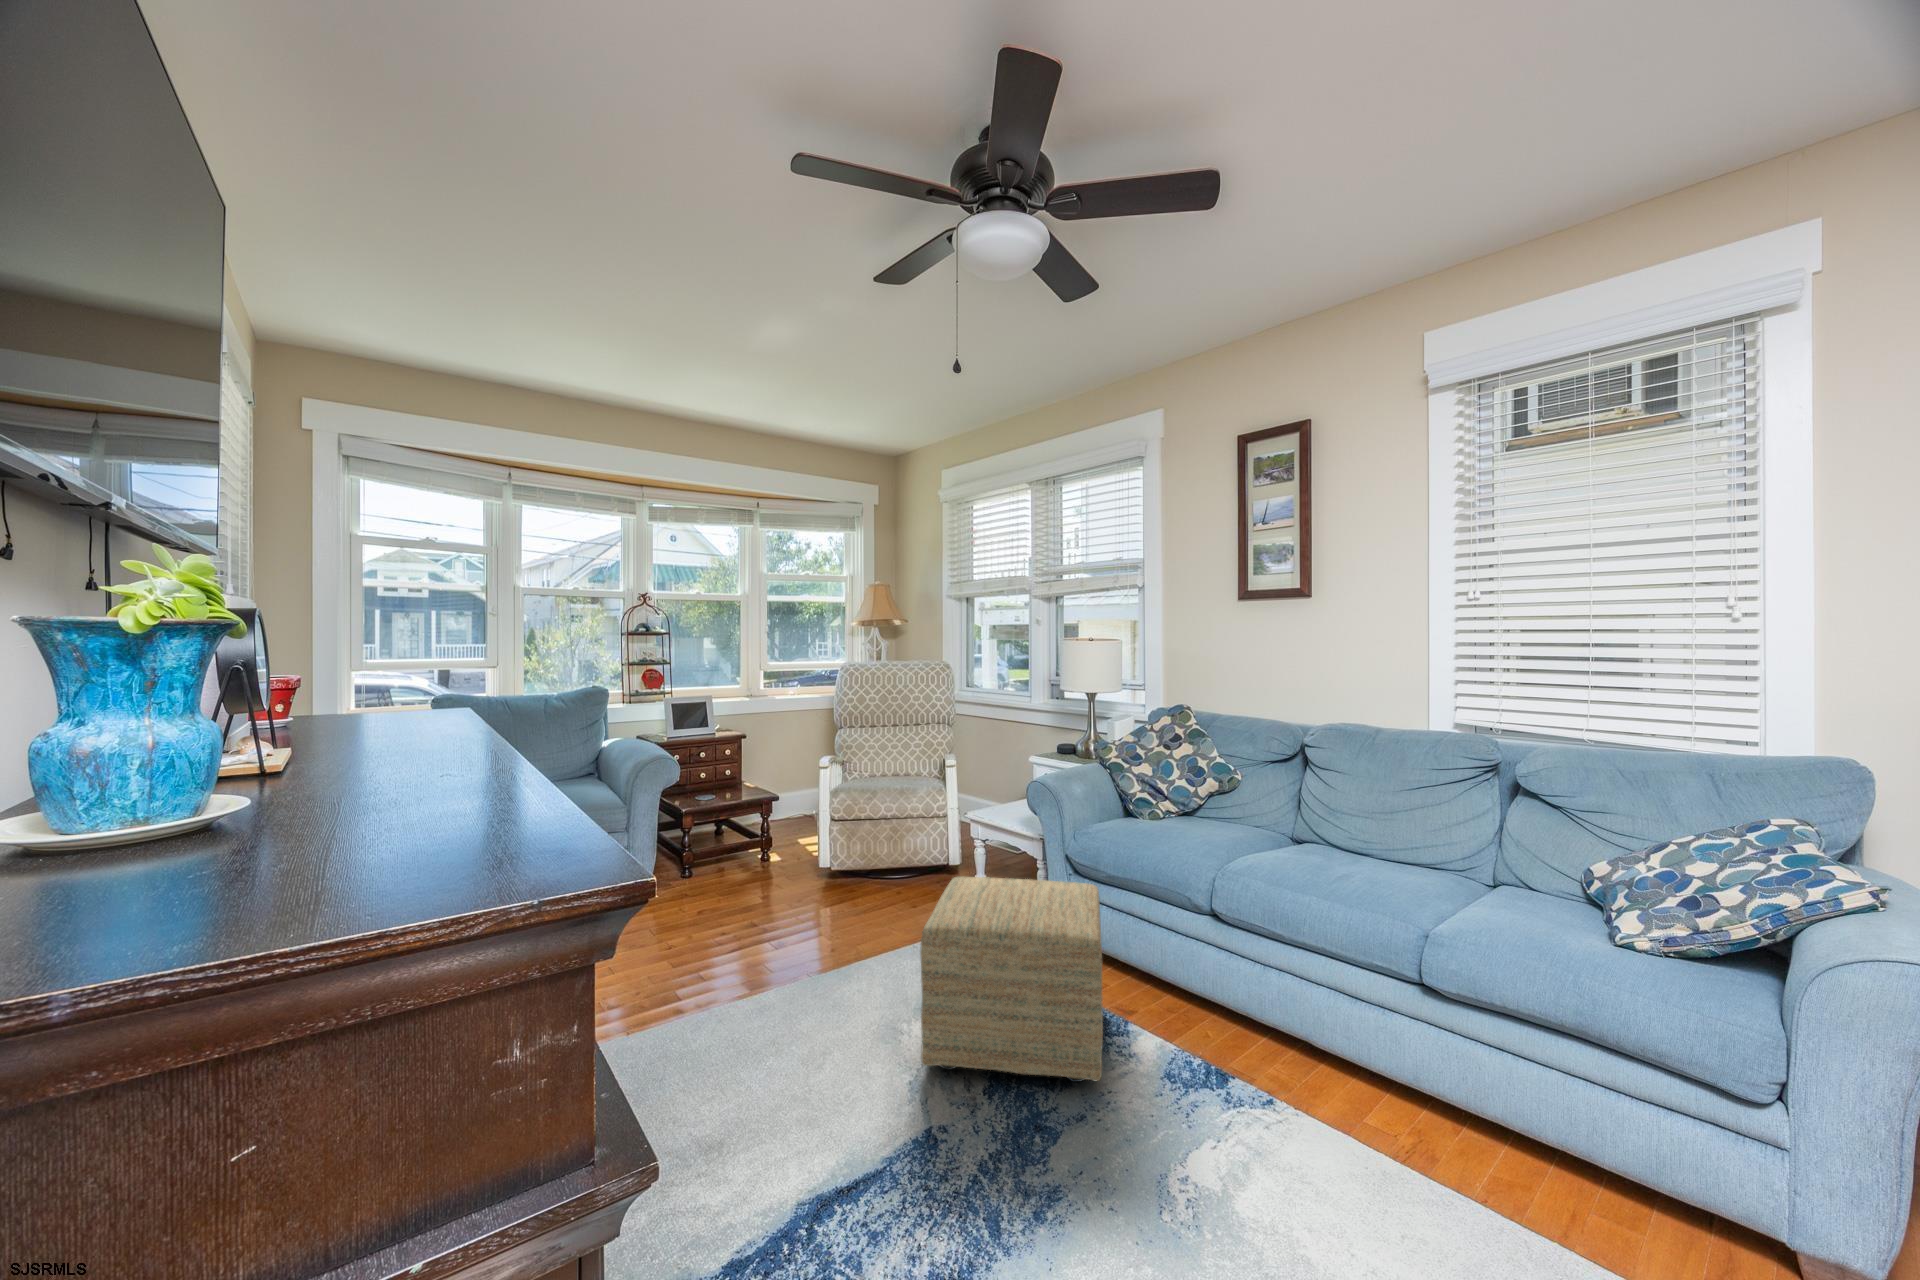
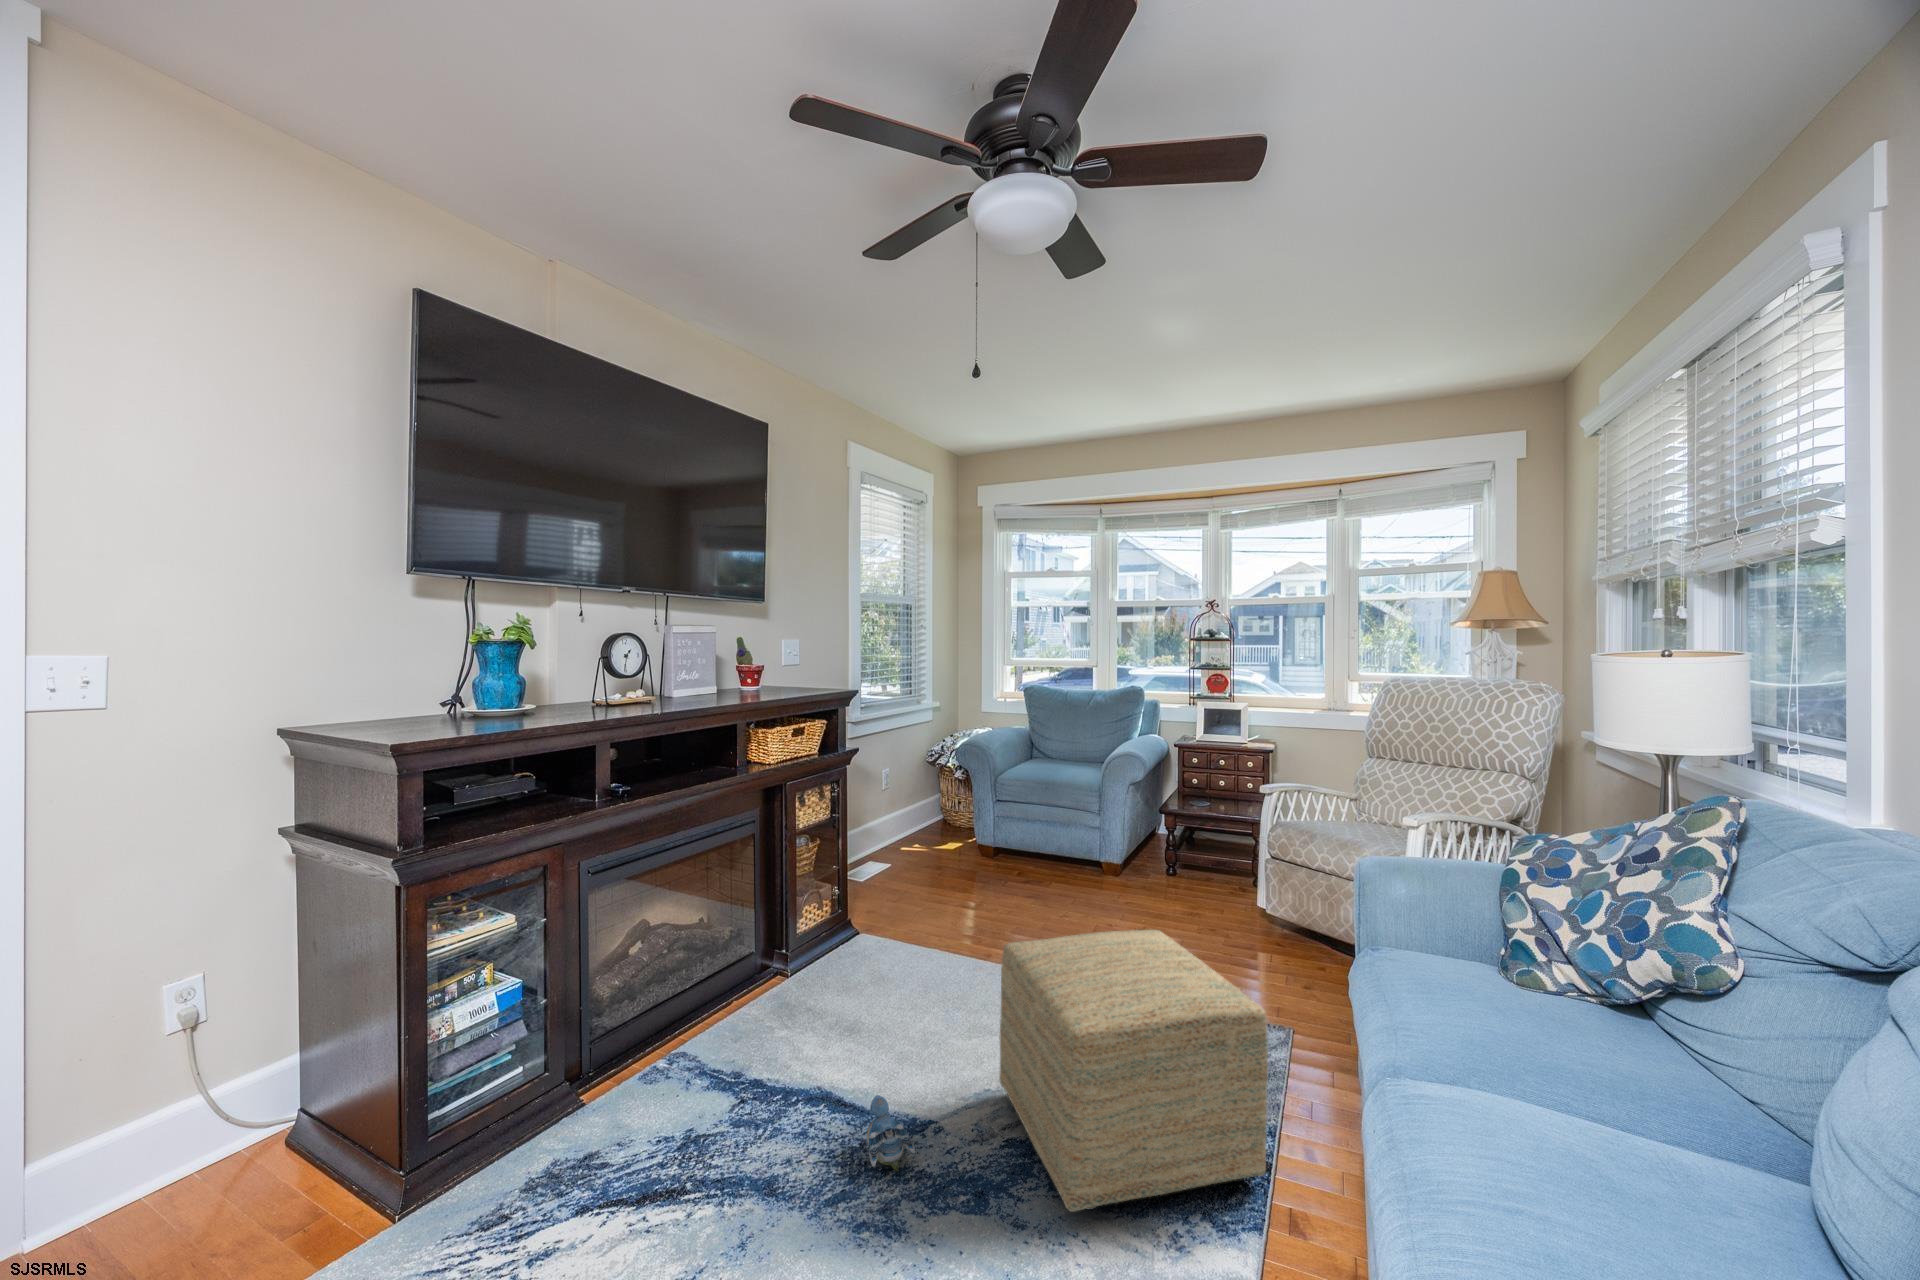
plush toy: none [923,1123,995,1179] -> present [867,1095,915,1172]

